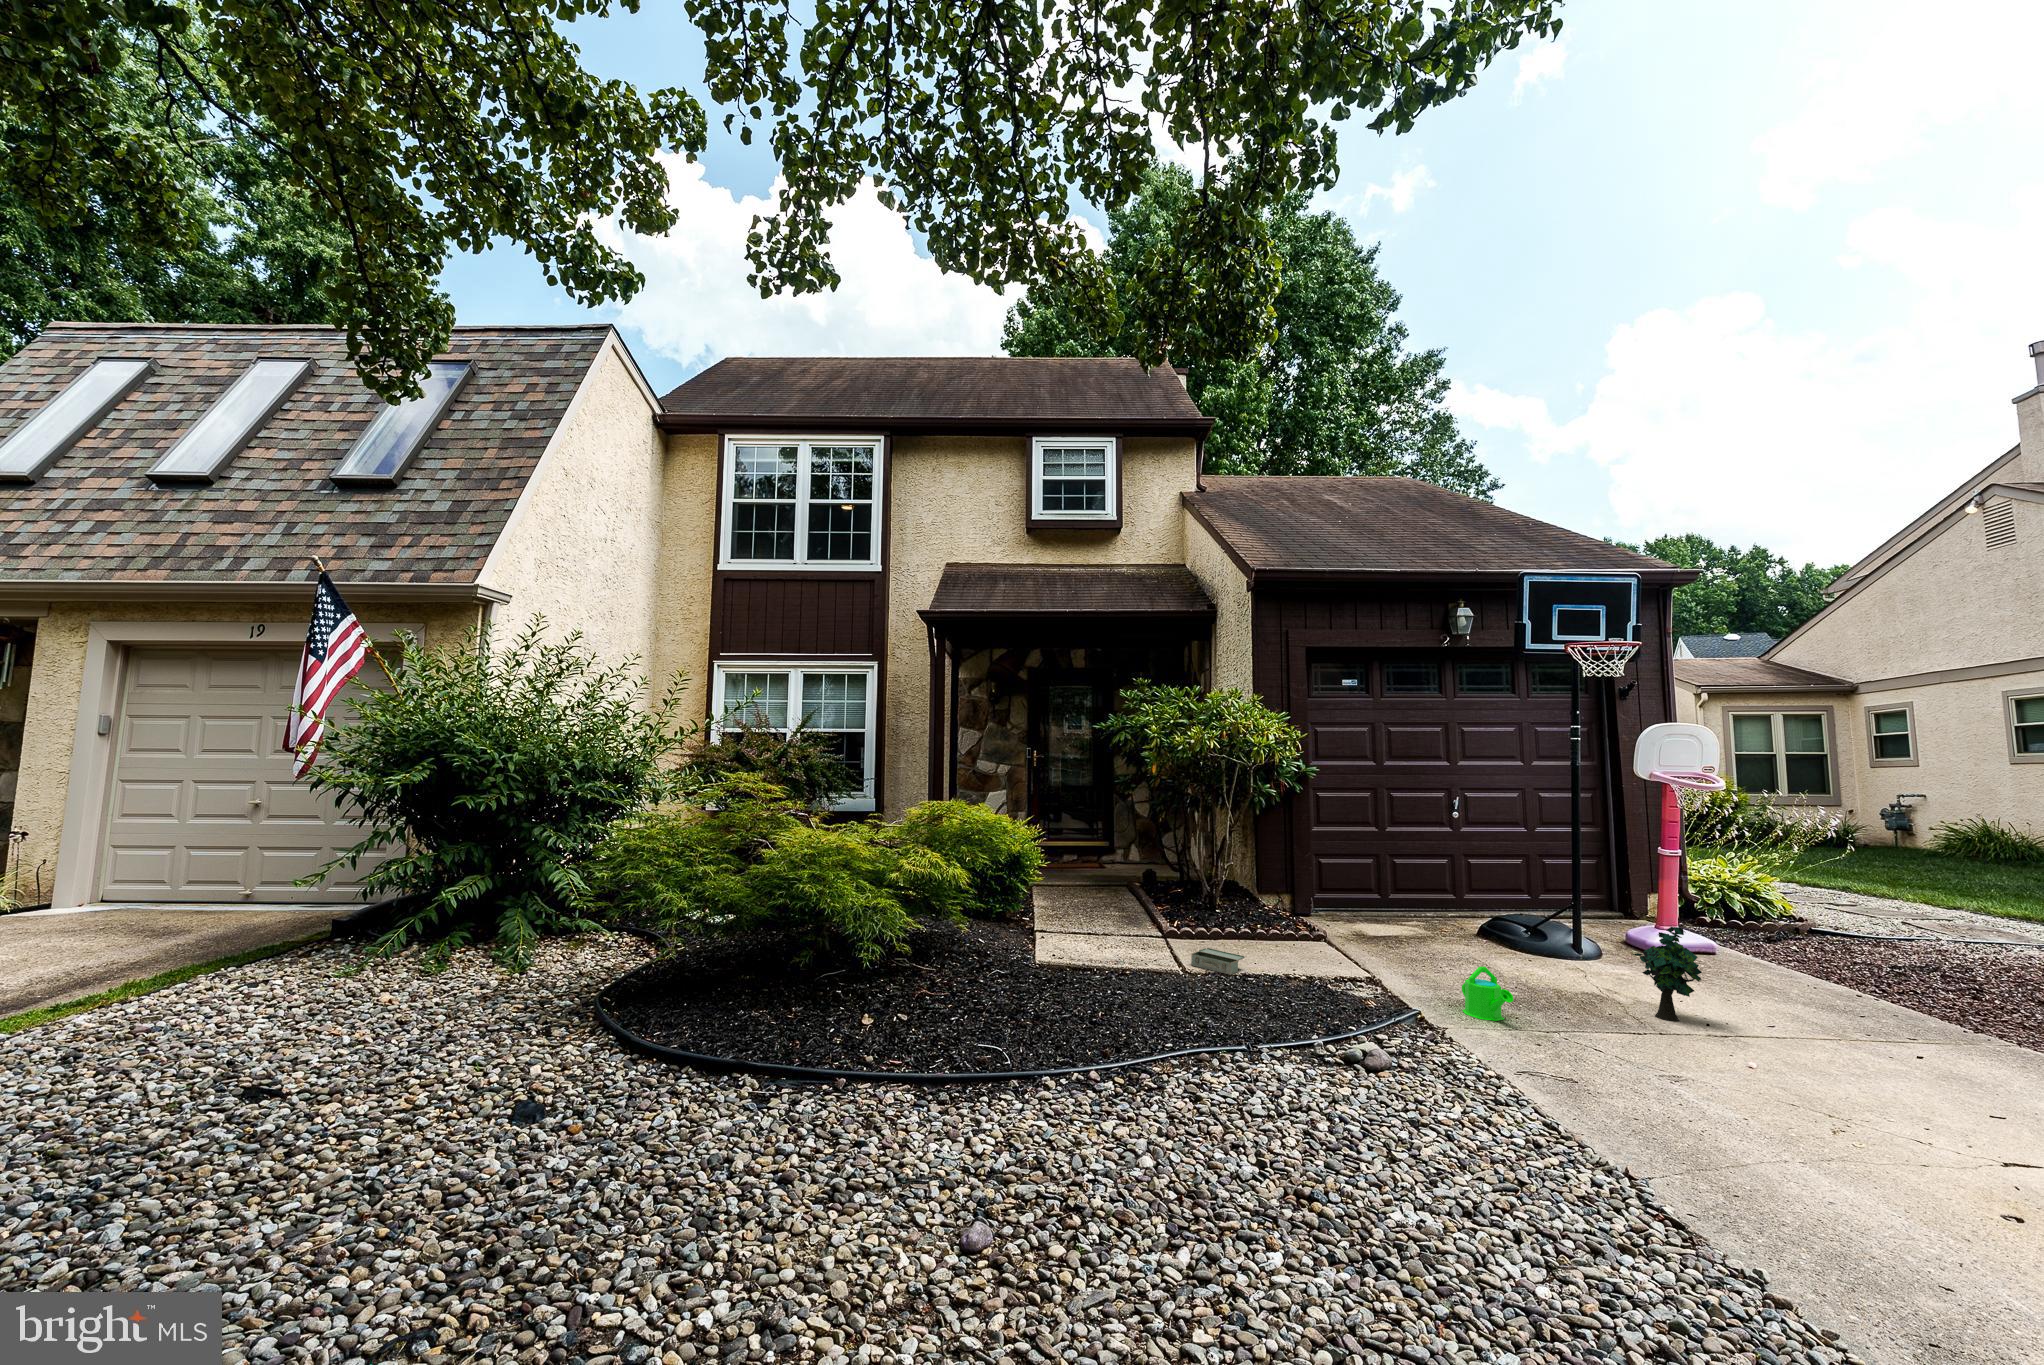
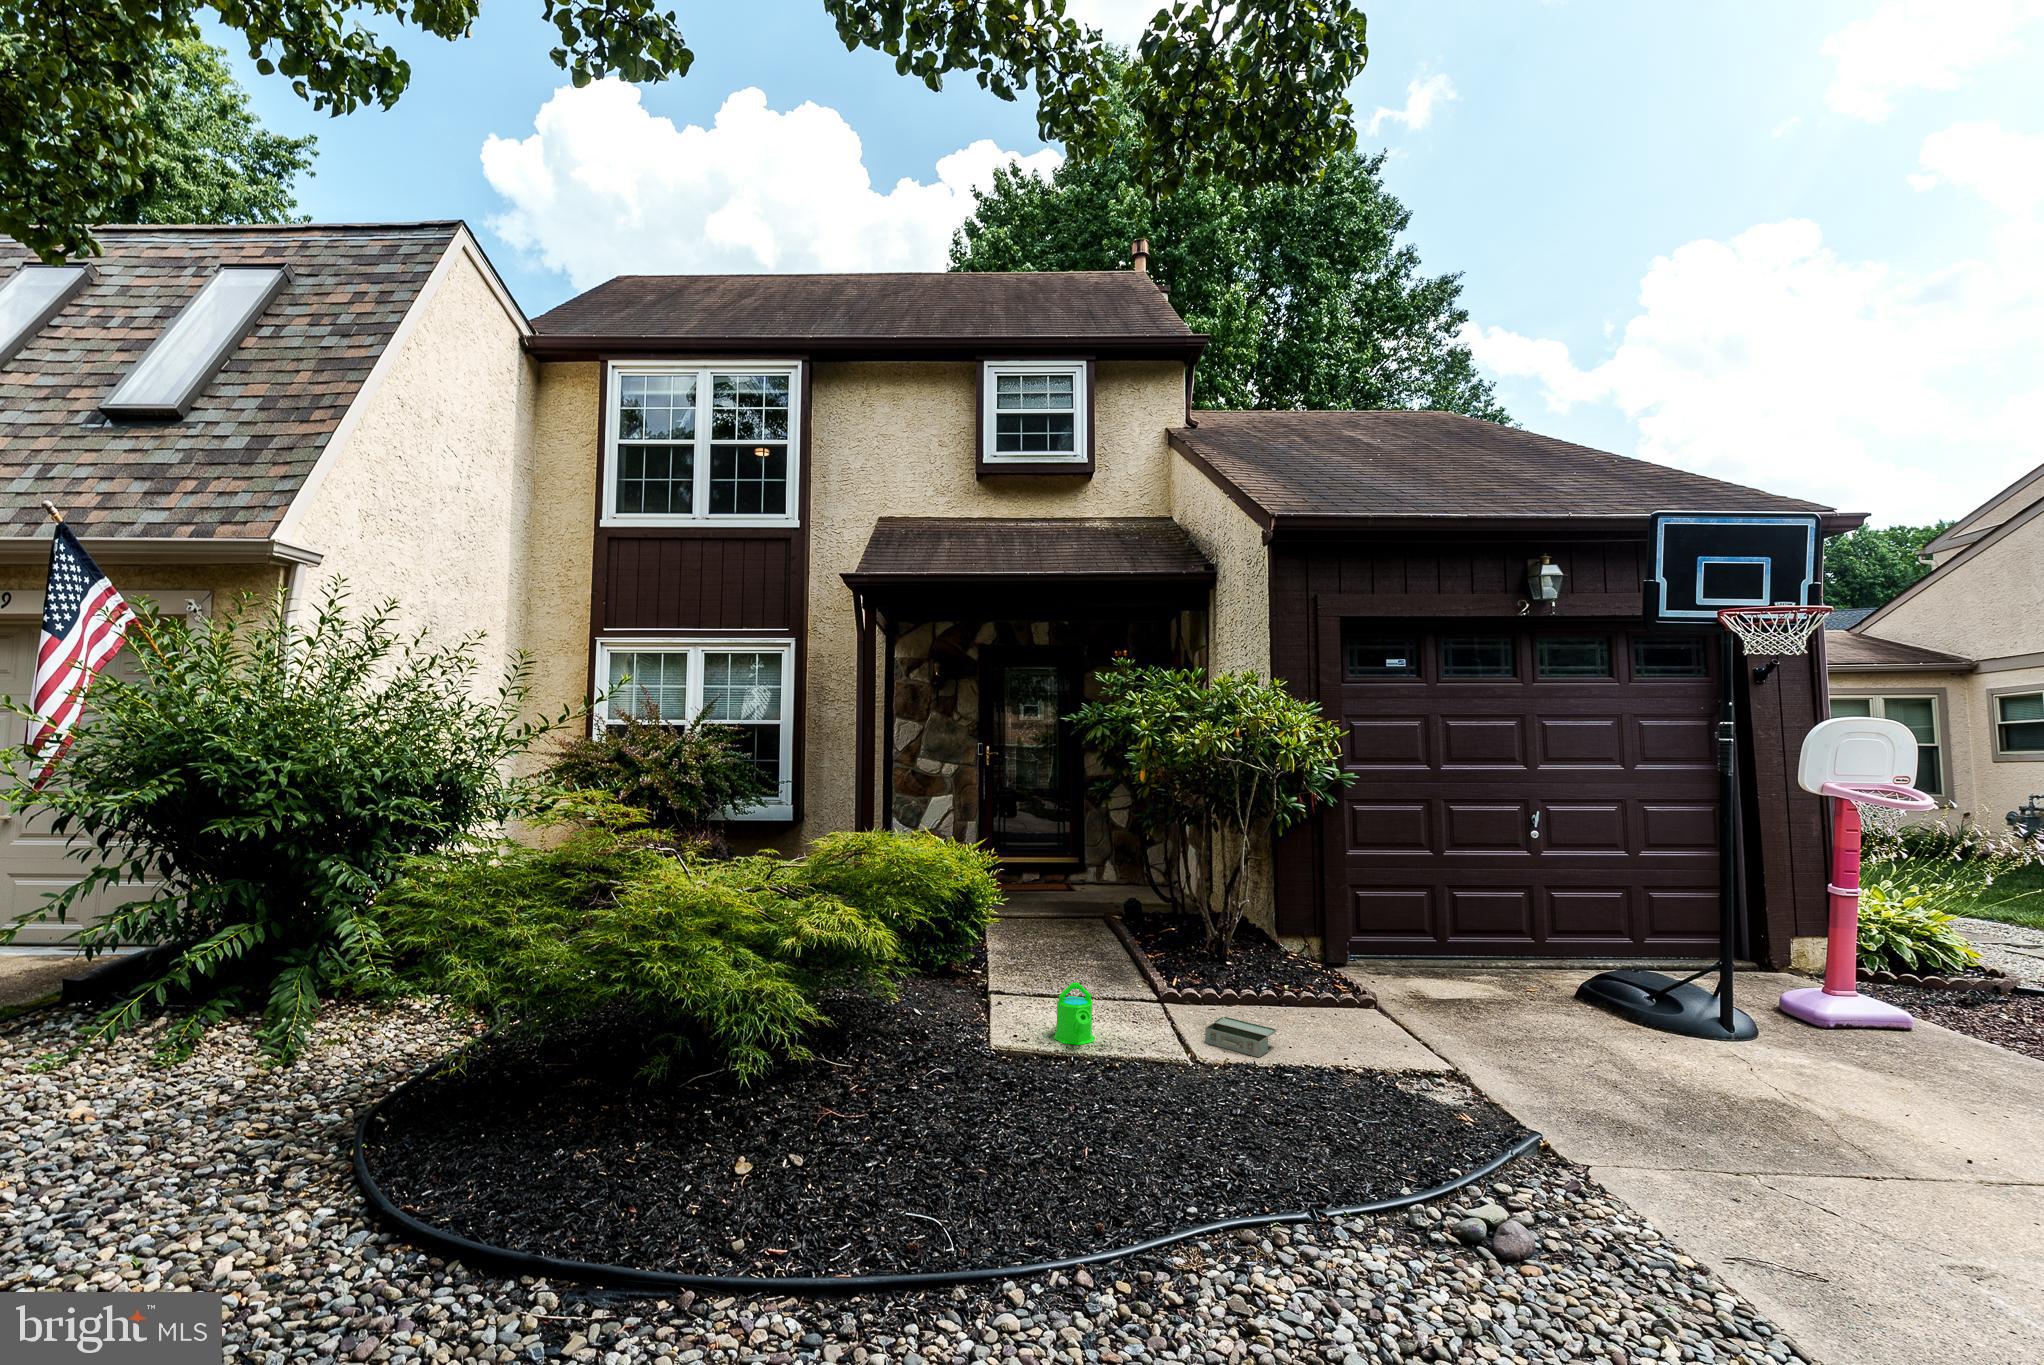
decorative plant: present [1632,927,1702,1021] -> none [1791,984,1893,1112]
watering can: present [1462,967,1513,1021] -> present [1053,983,1094,1045]

